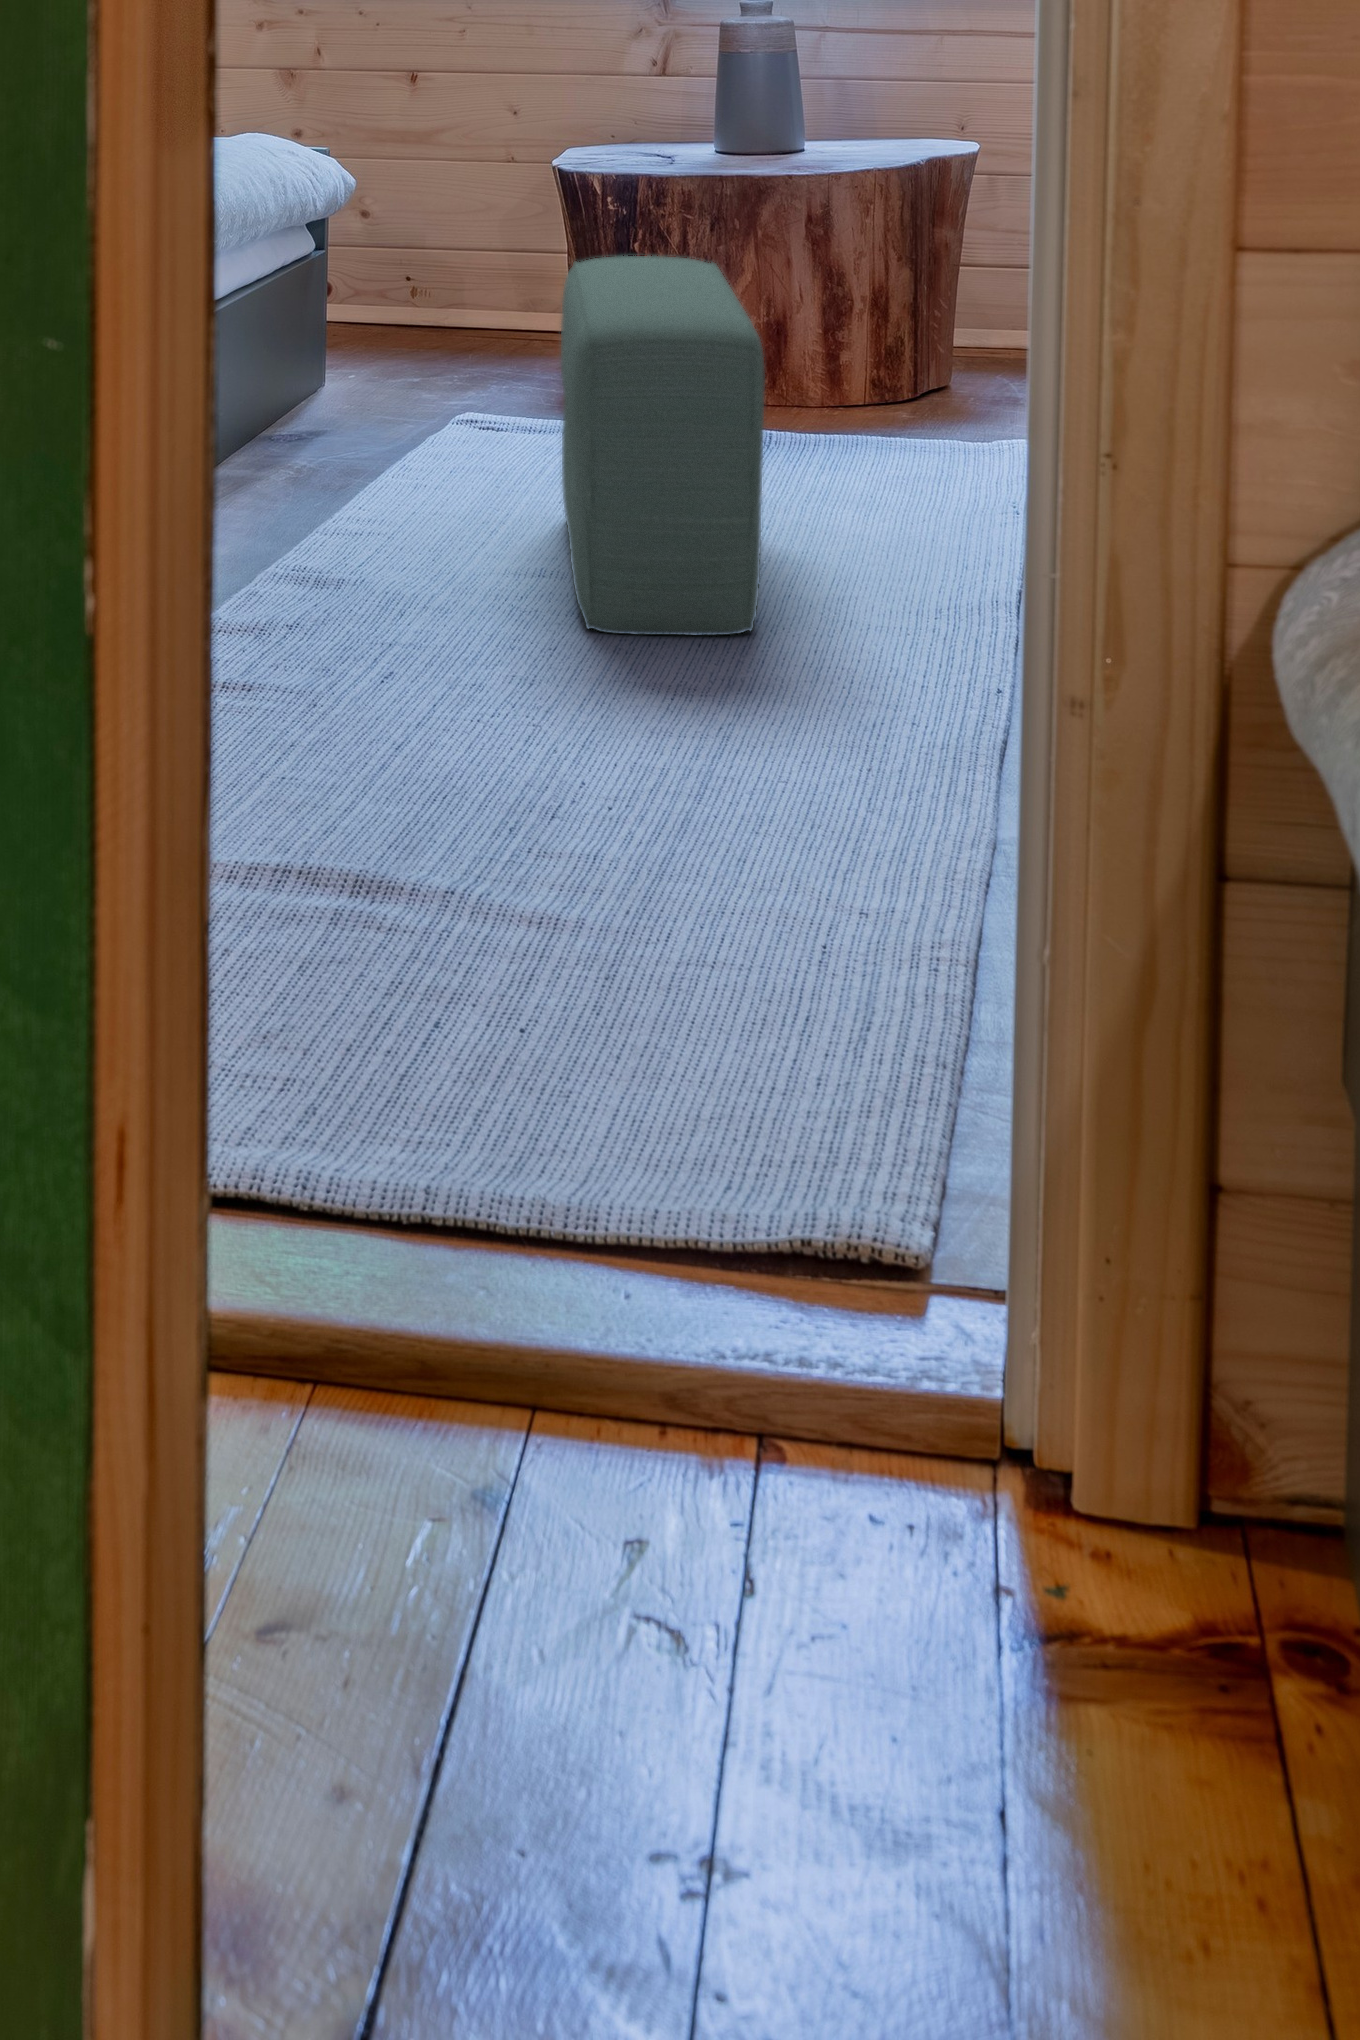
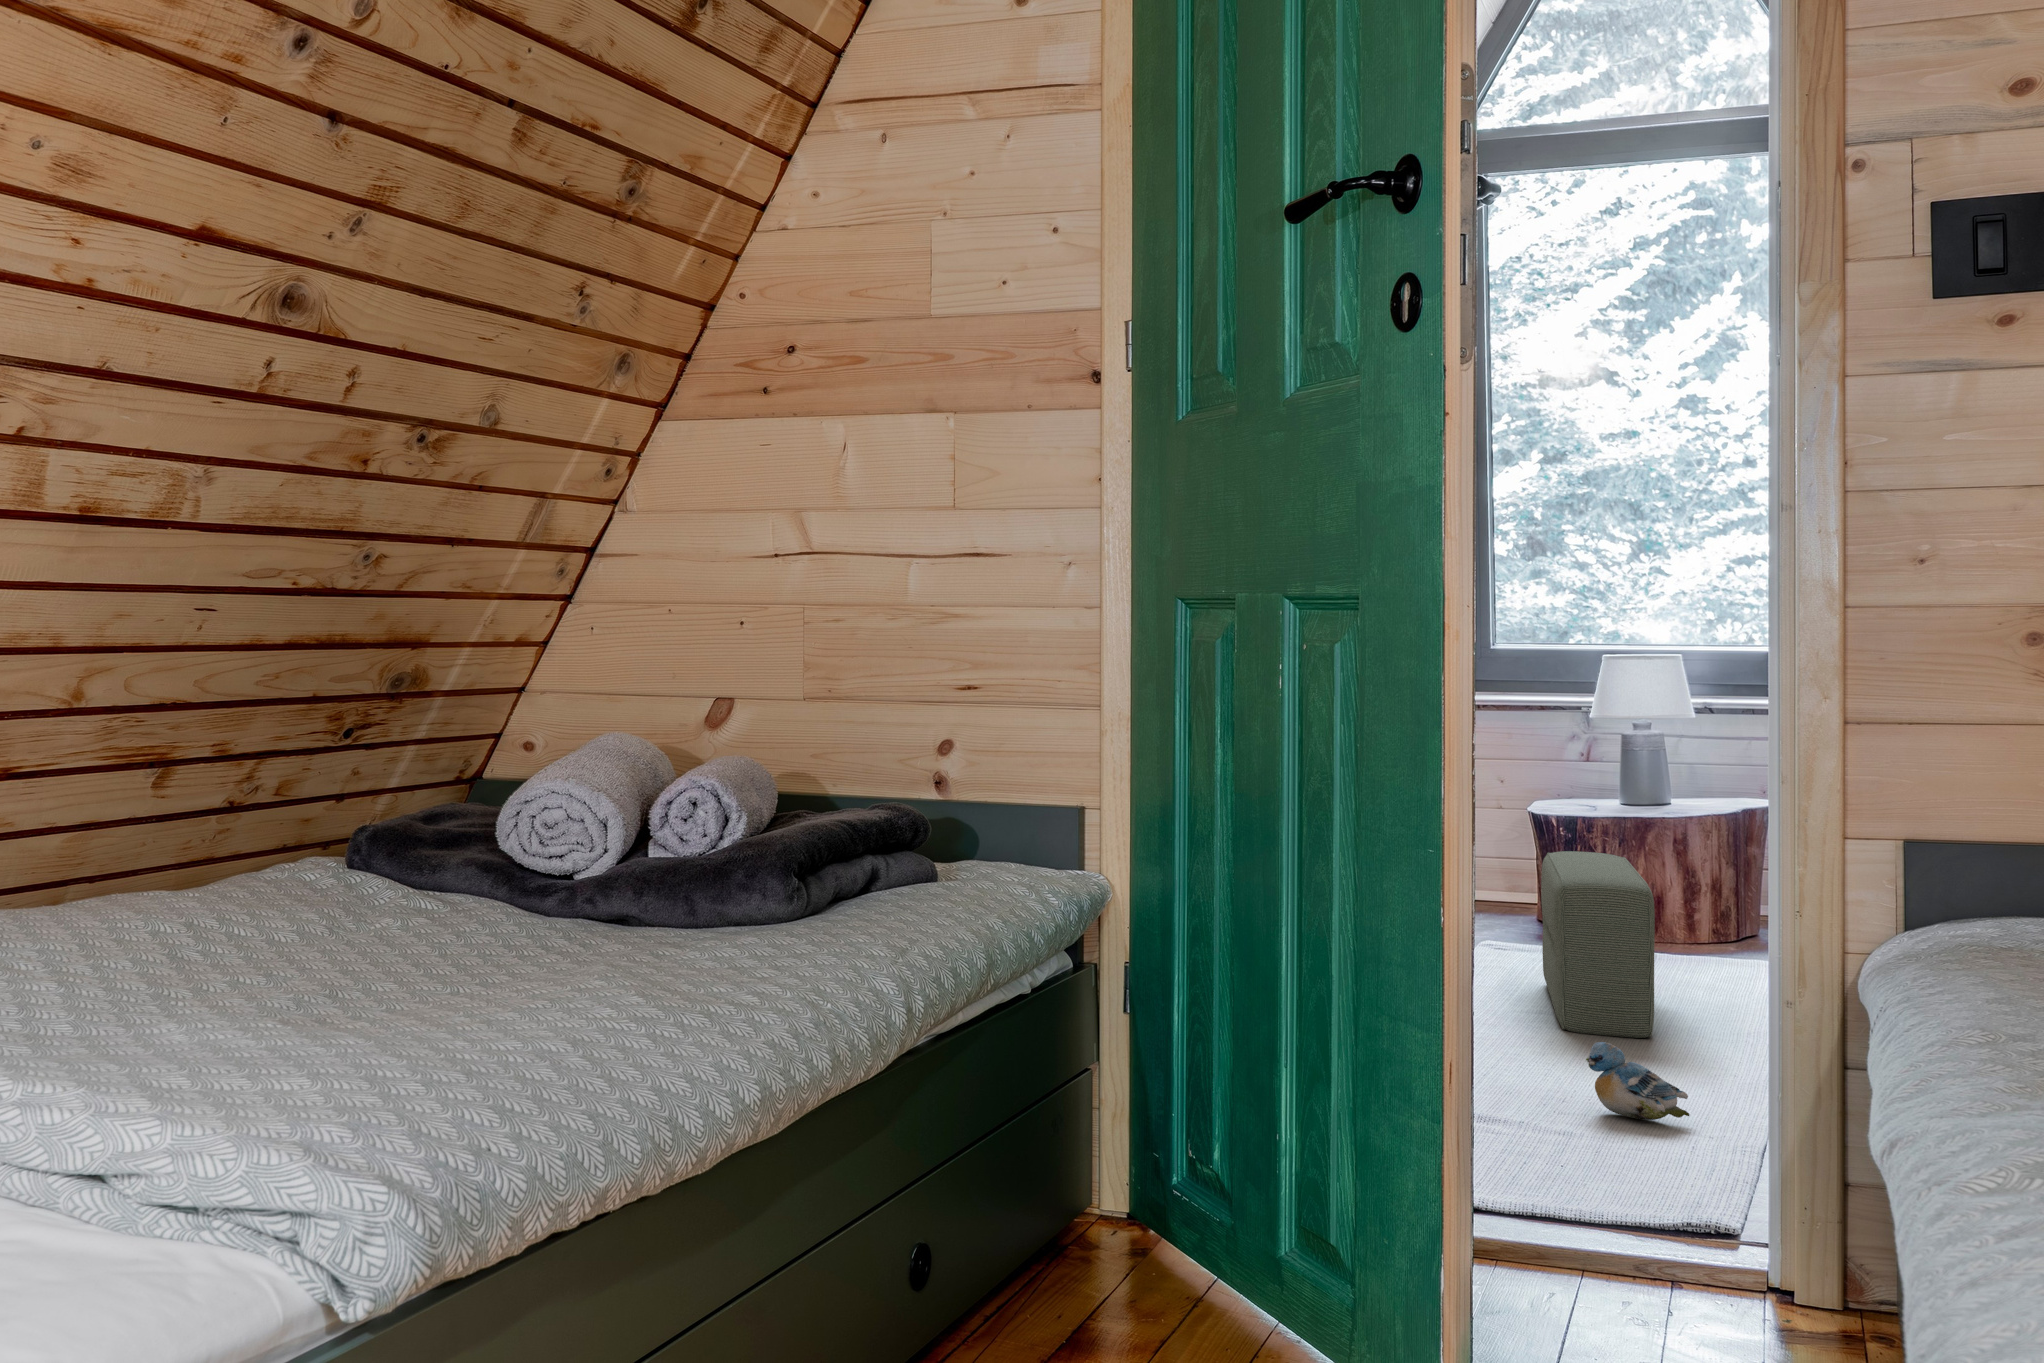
plush toy: none [611,707,821,872] -> present [1586,1042,1689,1120]

